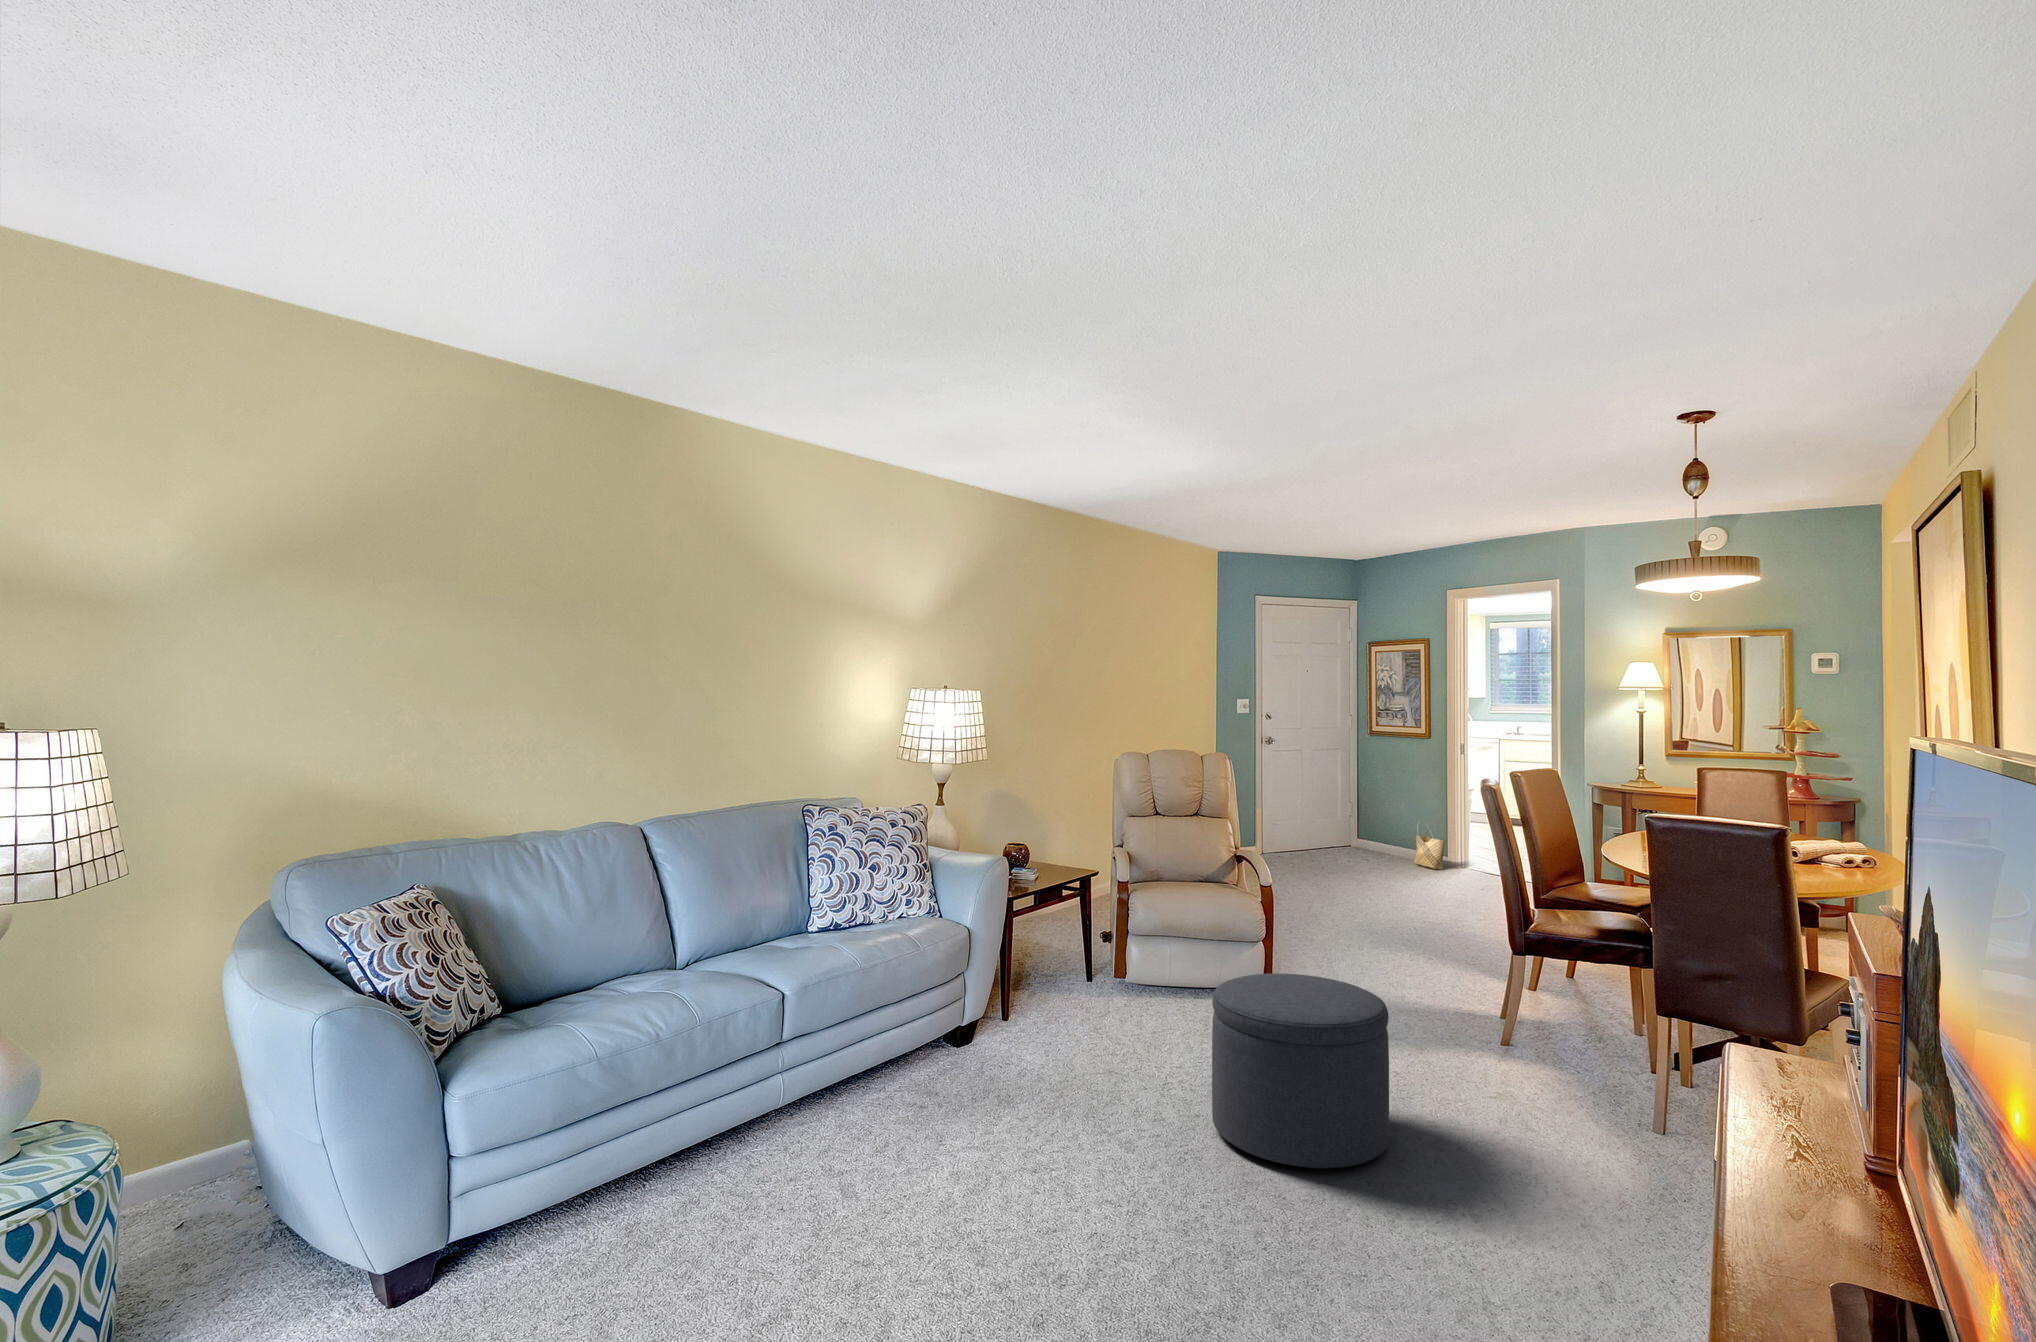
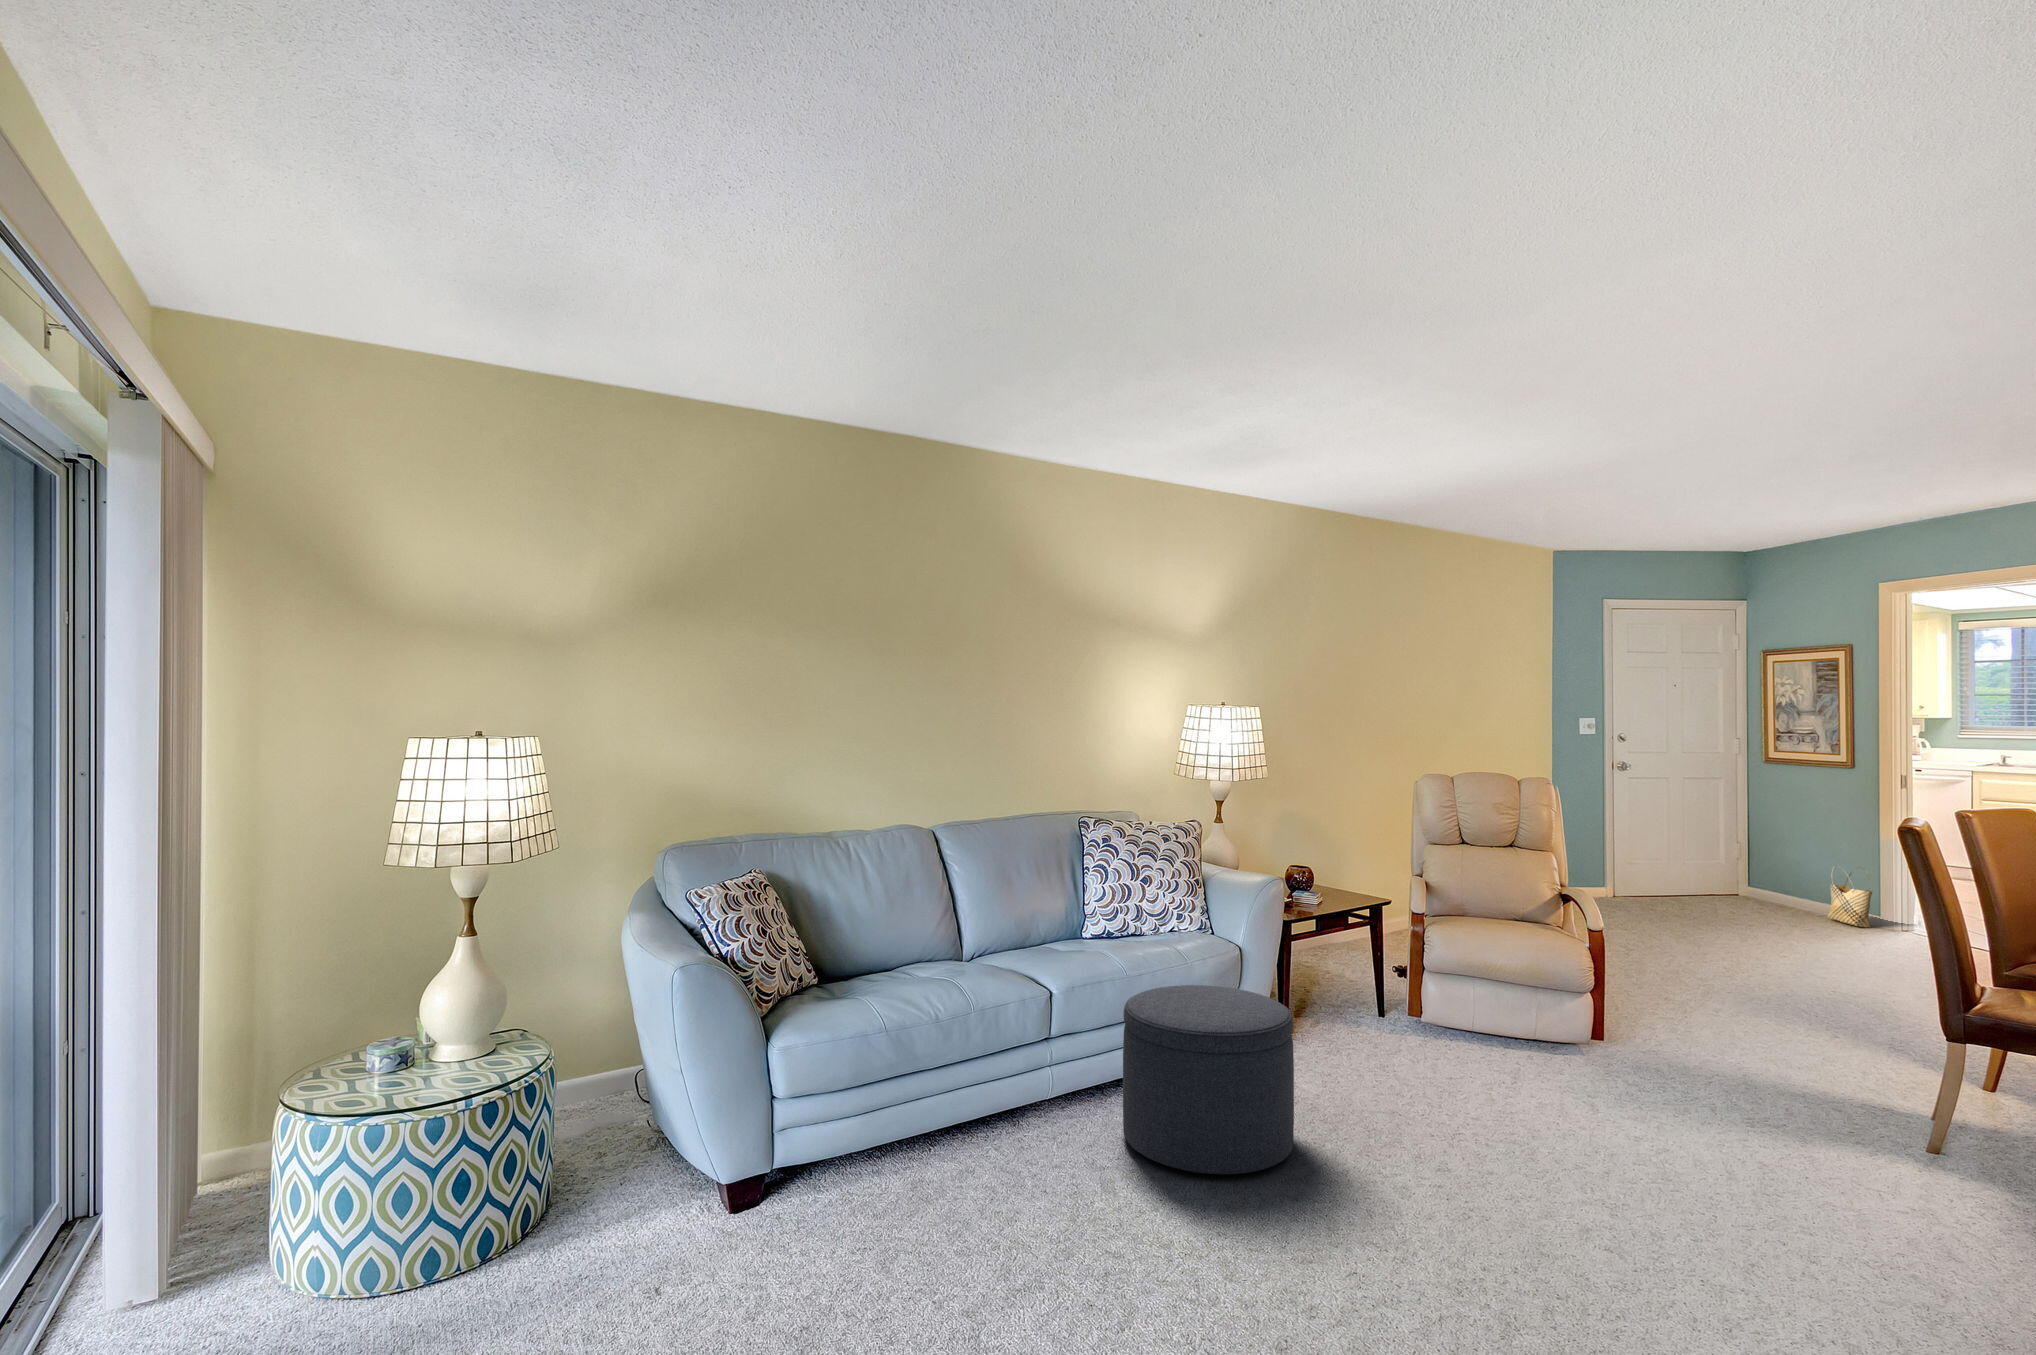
ottoman: present [1212,973,1389,1169] -> present [1123,985,1294,1174]

